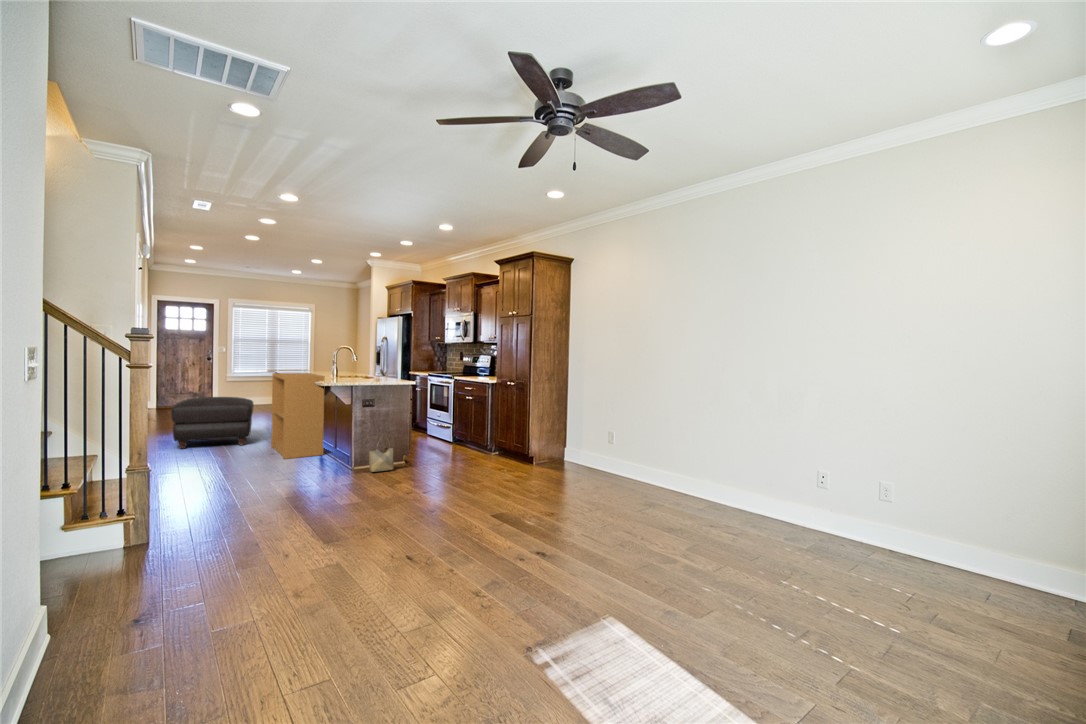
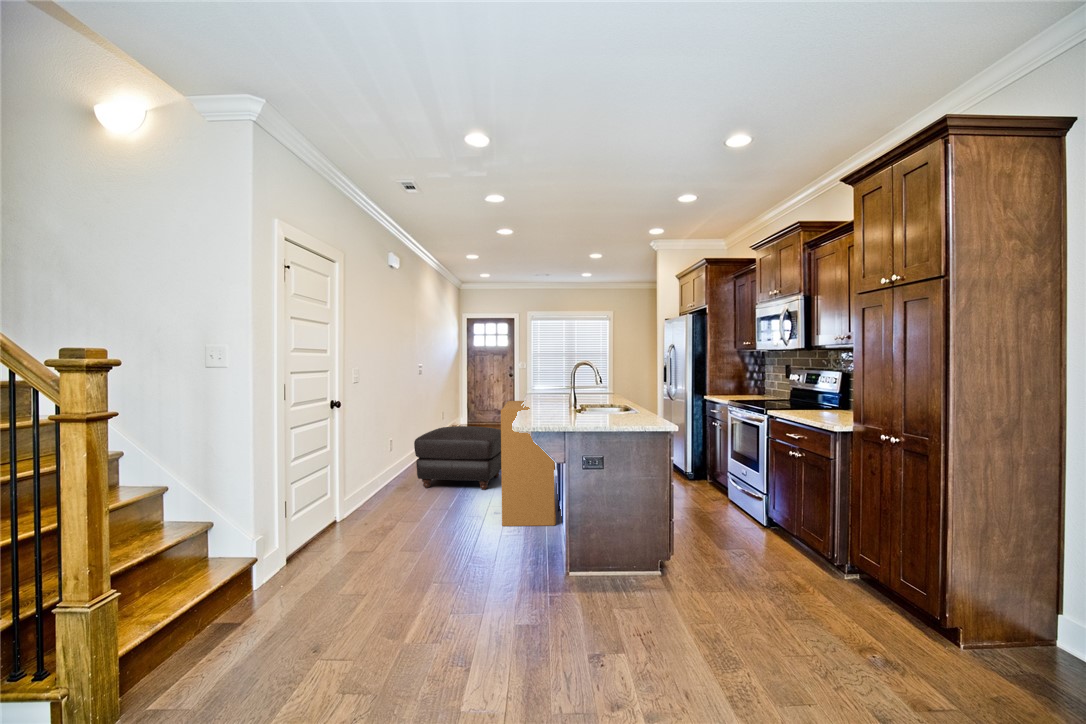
woven basket: present [369,436,394,472] -> none [588,524,633,591]

